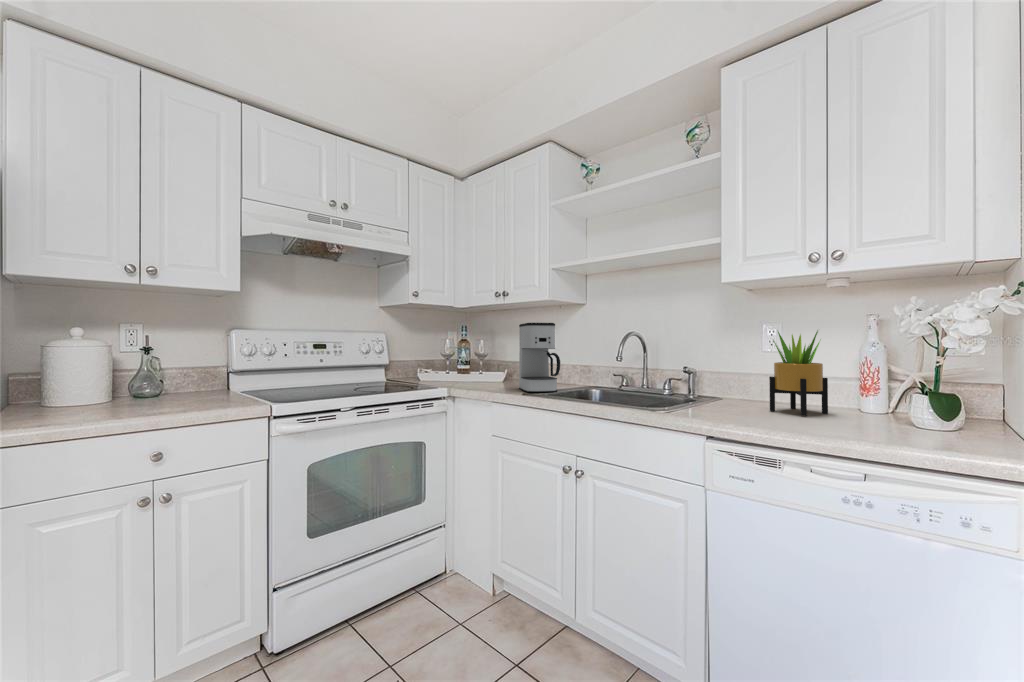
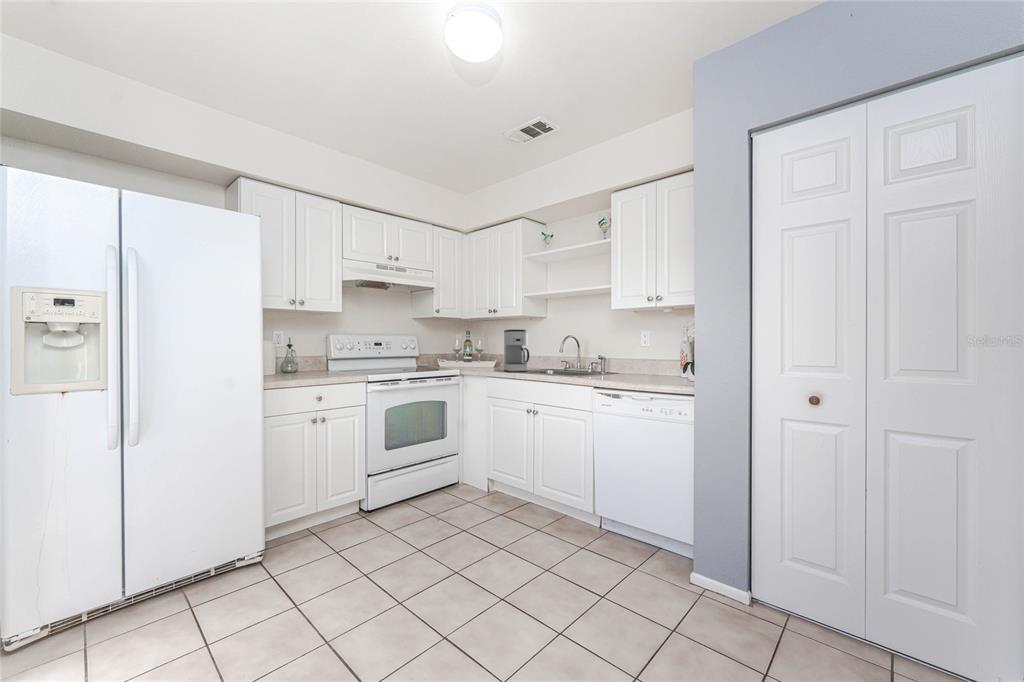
potted plant: present [769,331,828,416] -> none [636,333,663,378]

